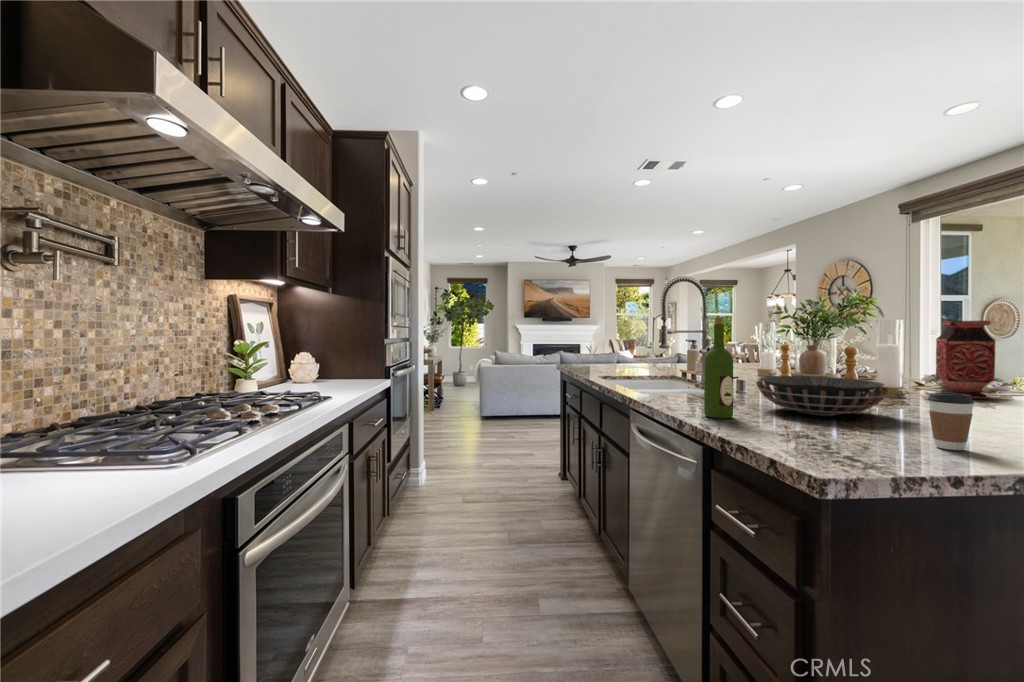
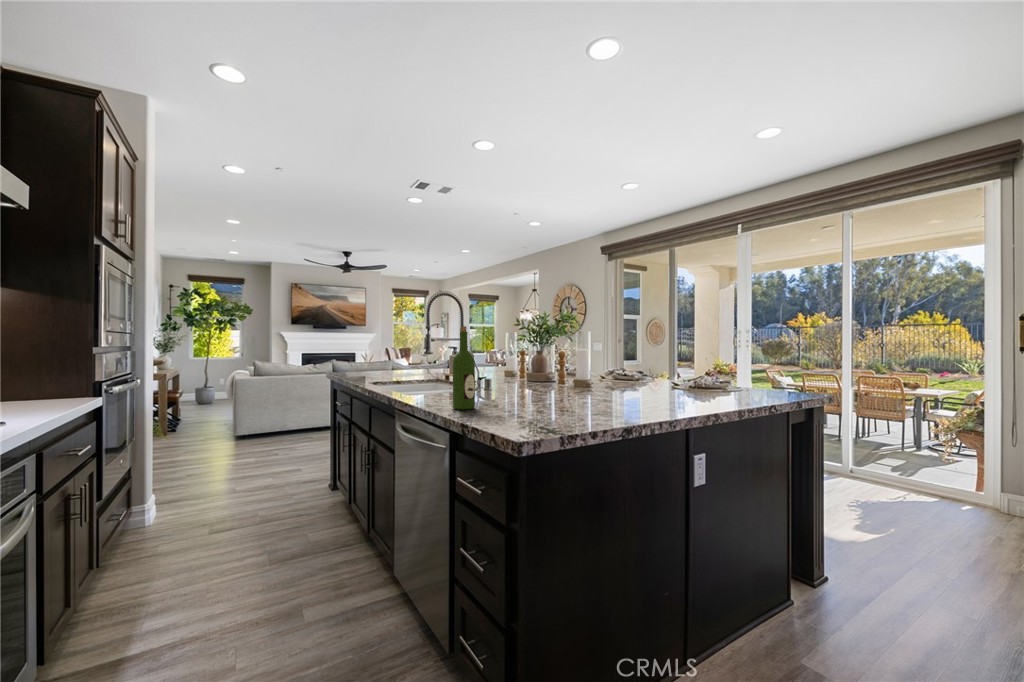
vase: present [936,320,995,399] -> none [613,332,643,385]
decorative bowl: present [756,376,888,416] -> none [494,373,578,402]
coffee cup: present [928,393,974,450] -> none [591,380,614,417]

